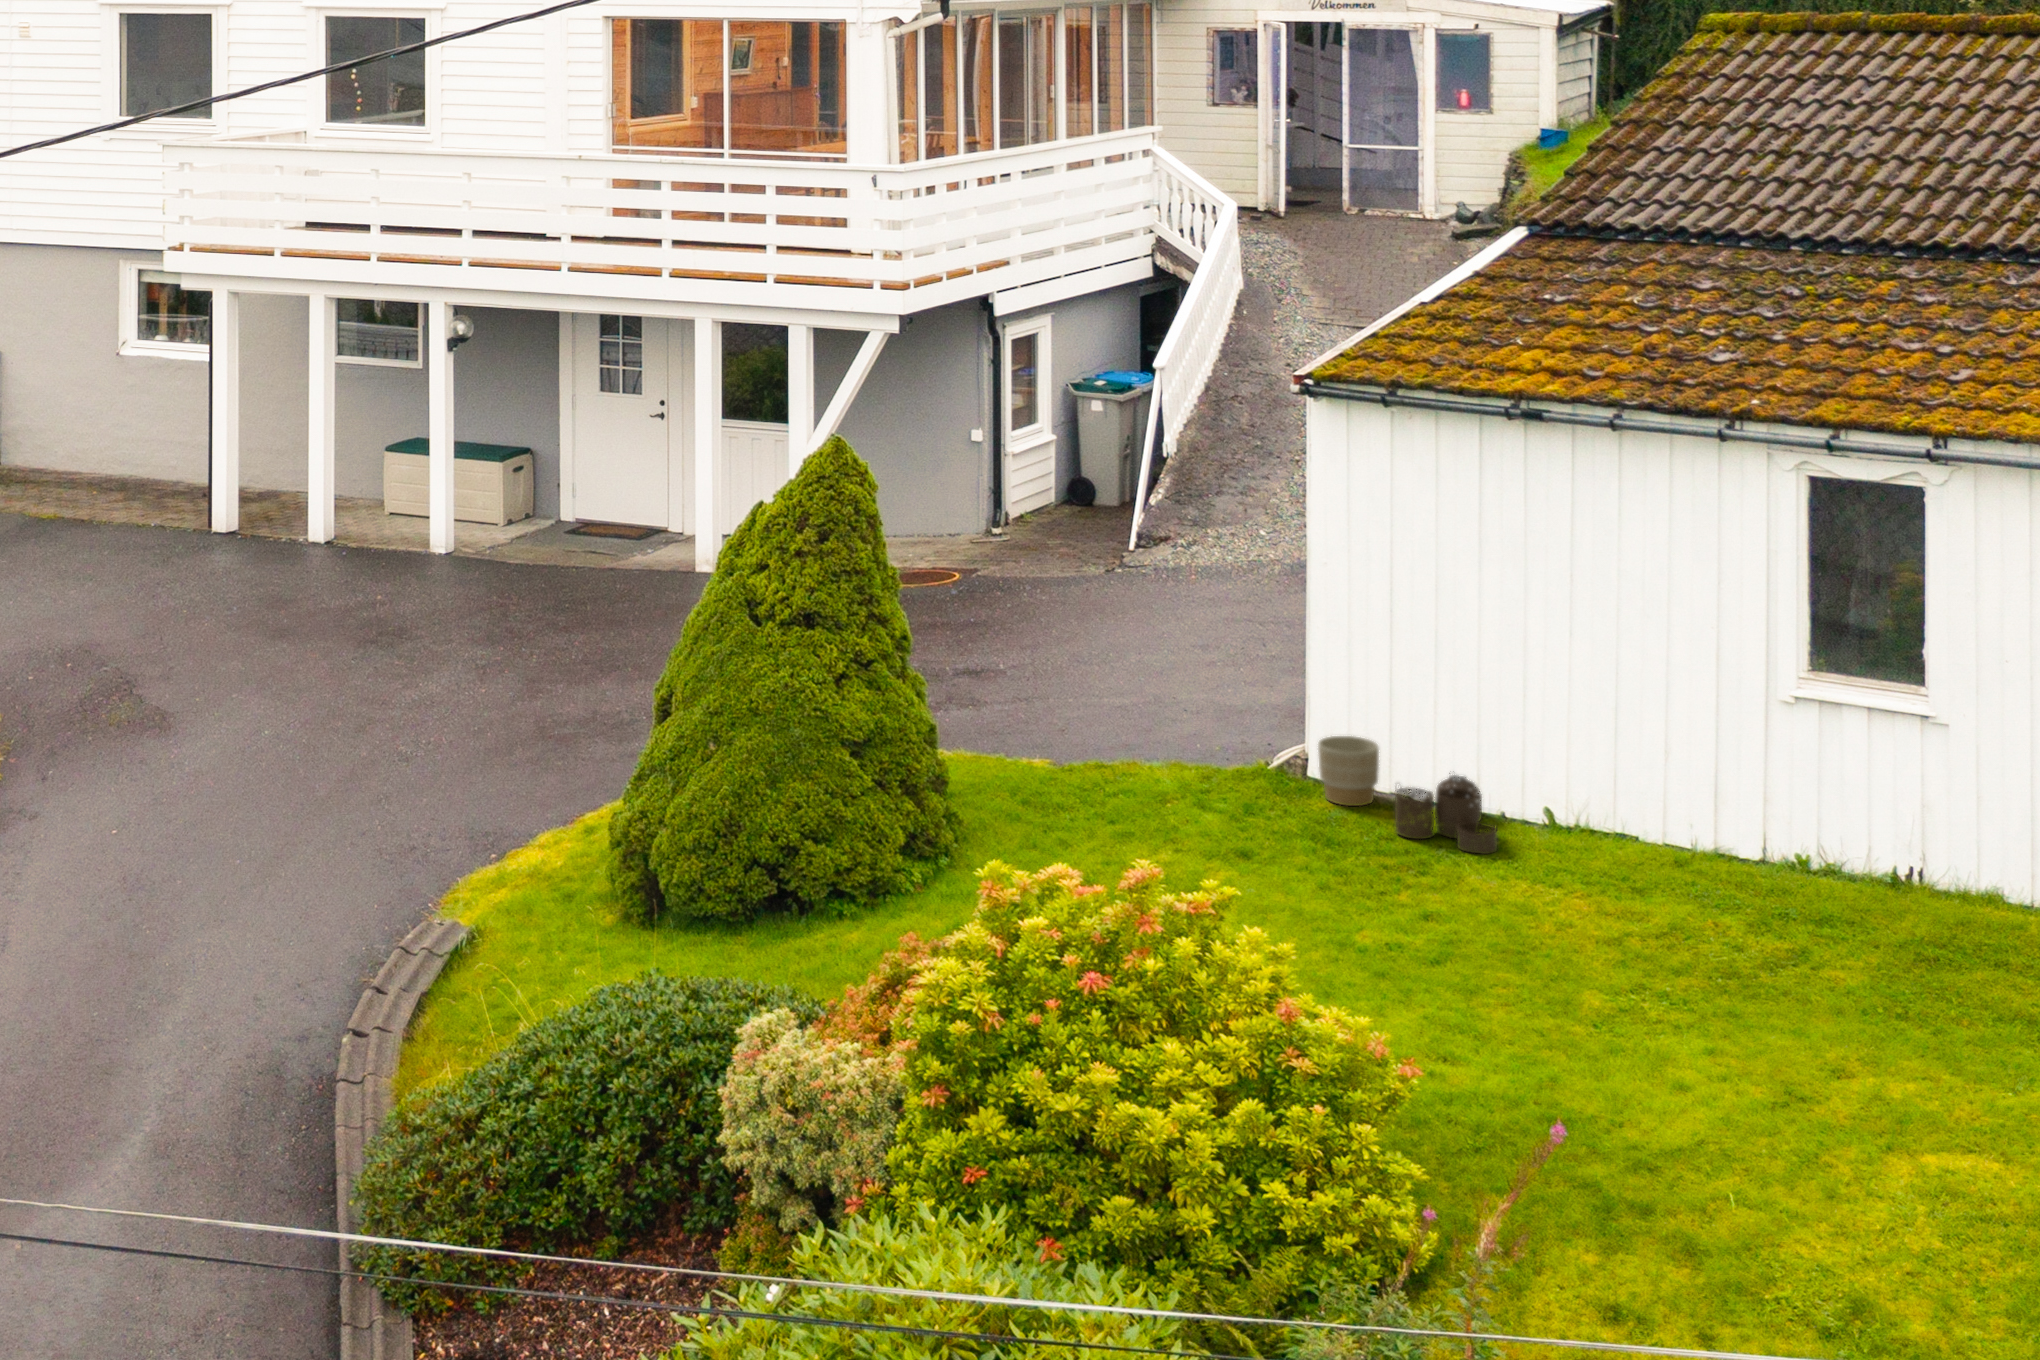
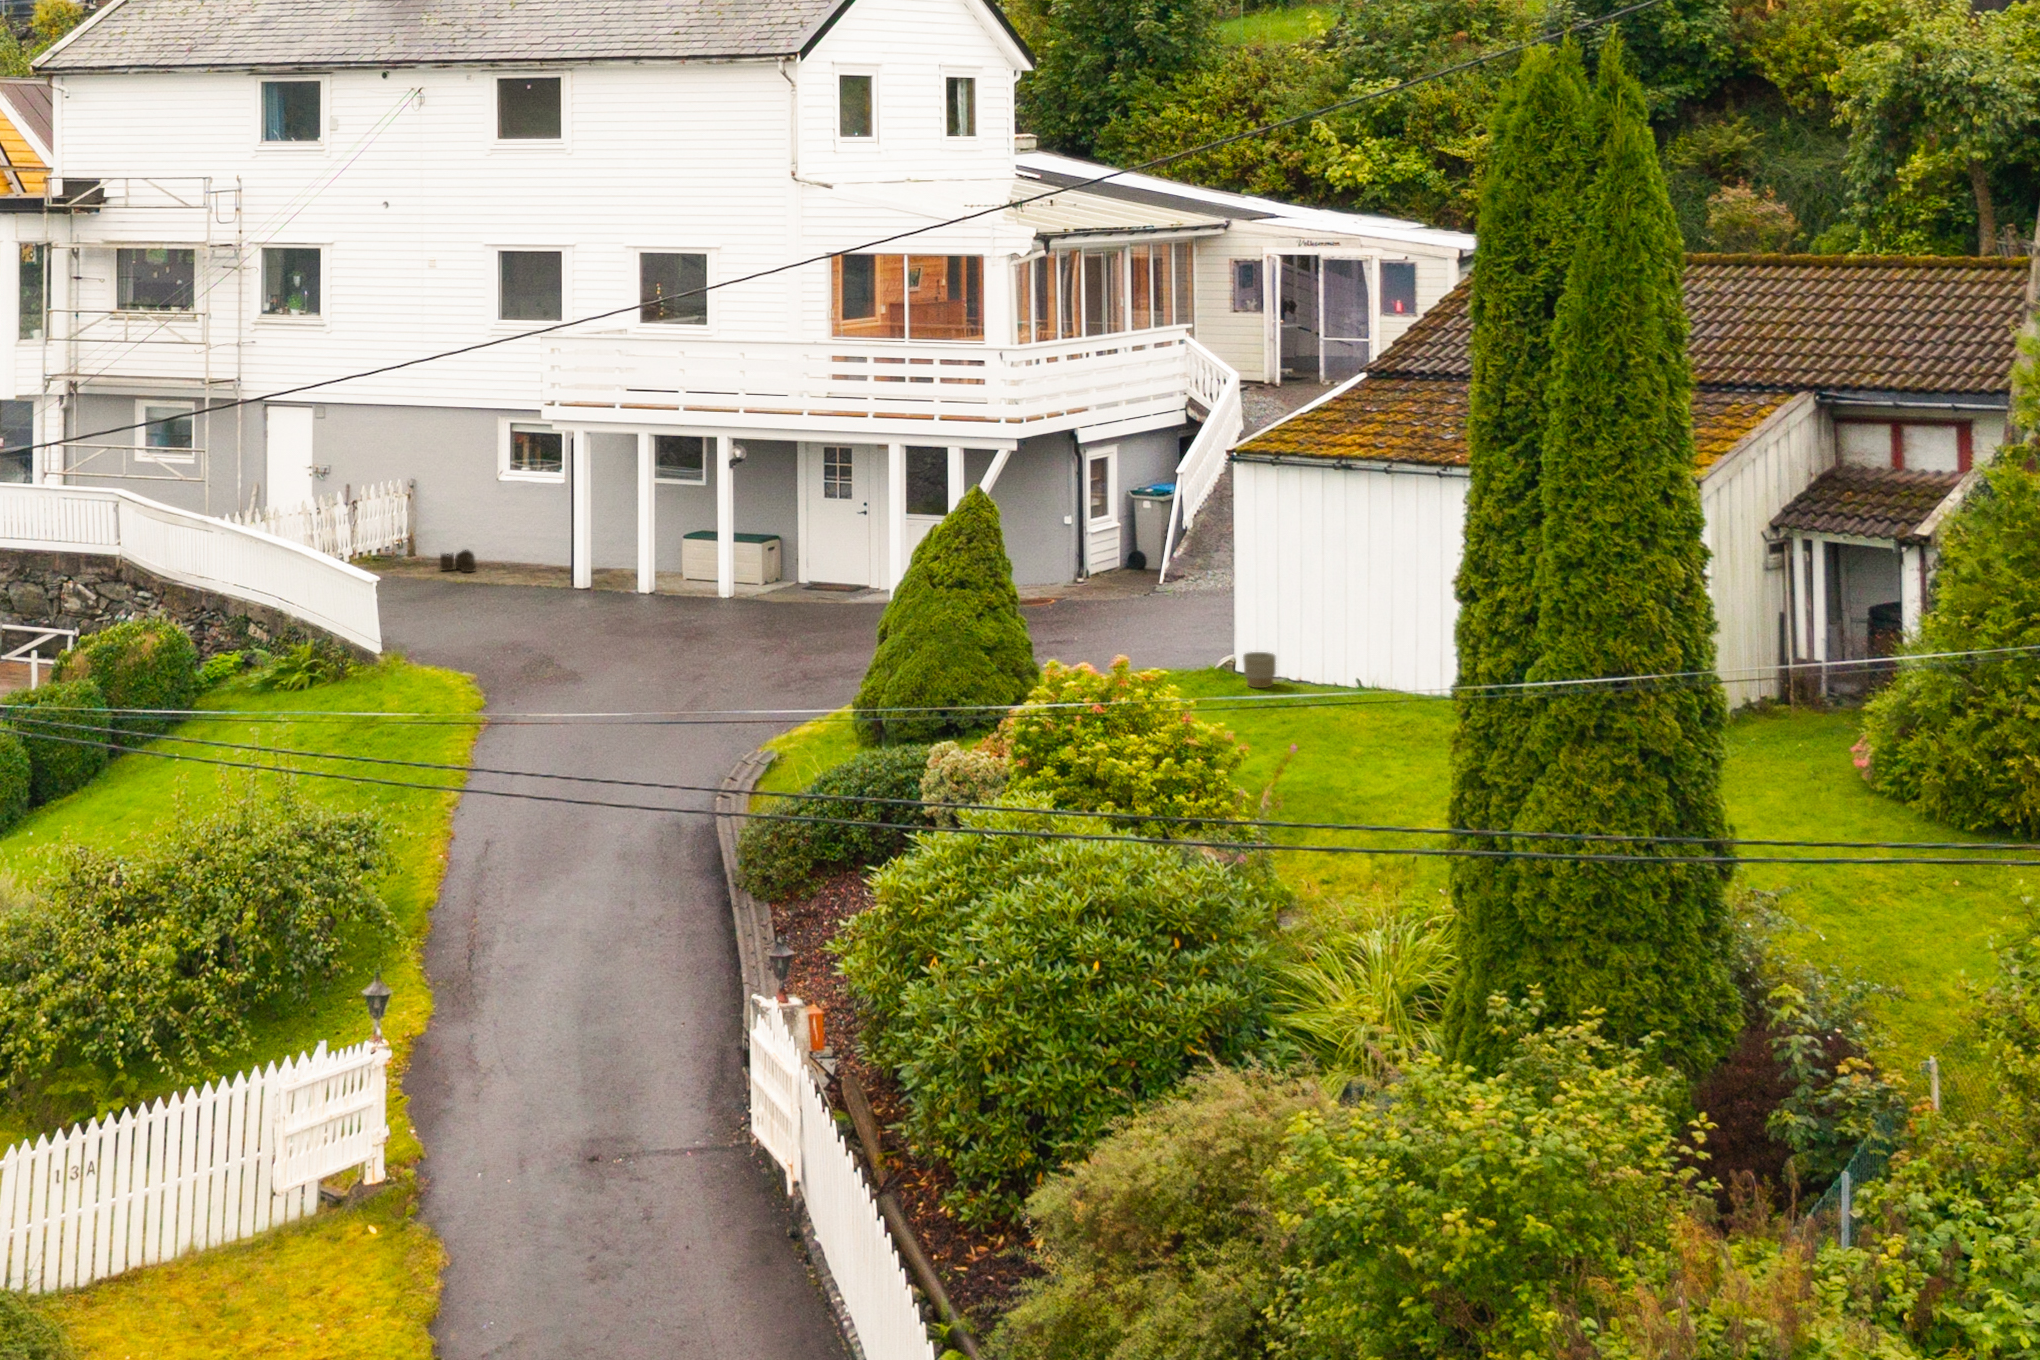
woven basket: present [1395,773,1497,853] -> present [440,550,475,572]

